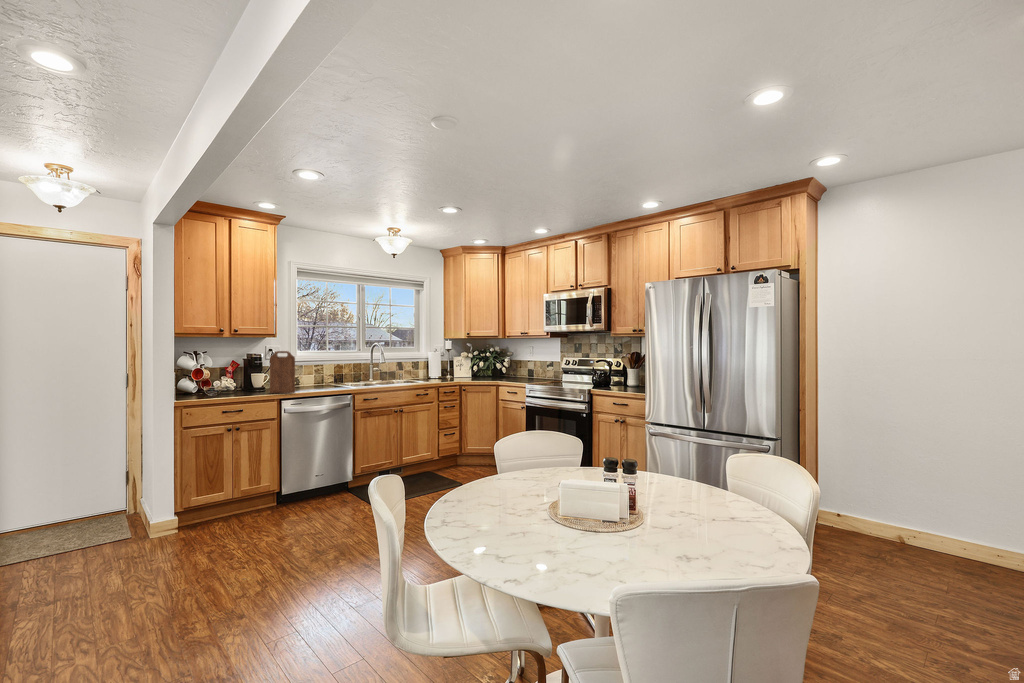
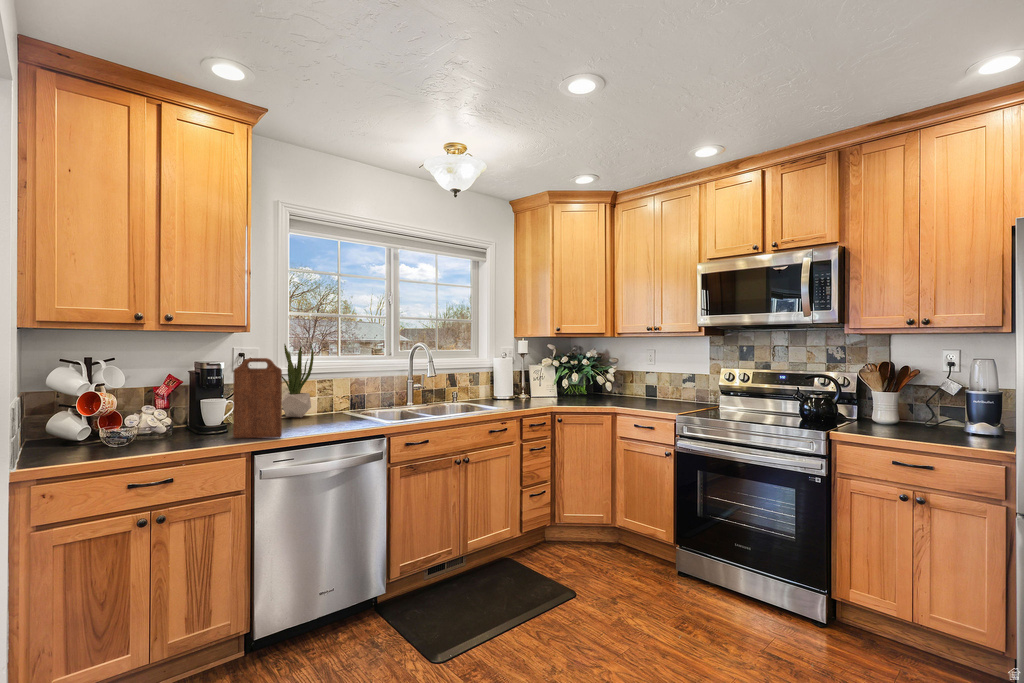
potted plant: none [291,343,312,386] -> present [282,344,314,417]

